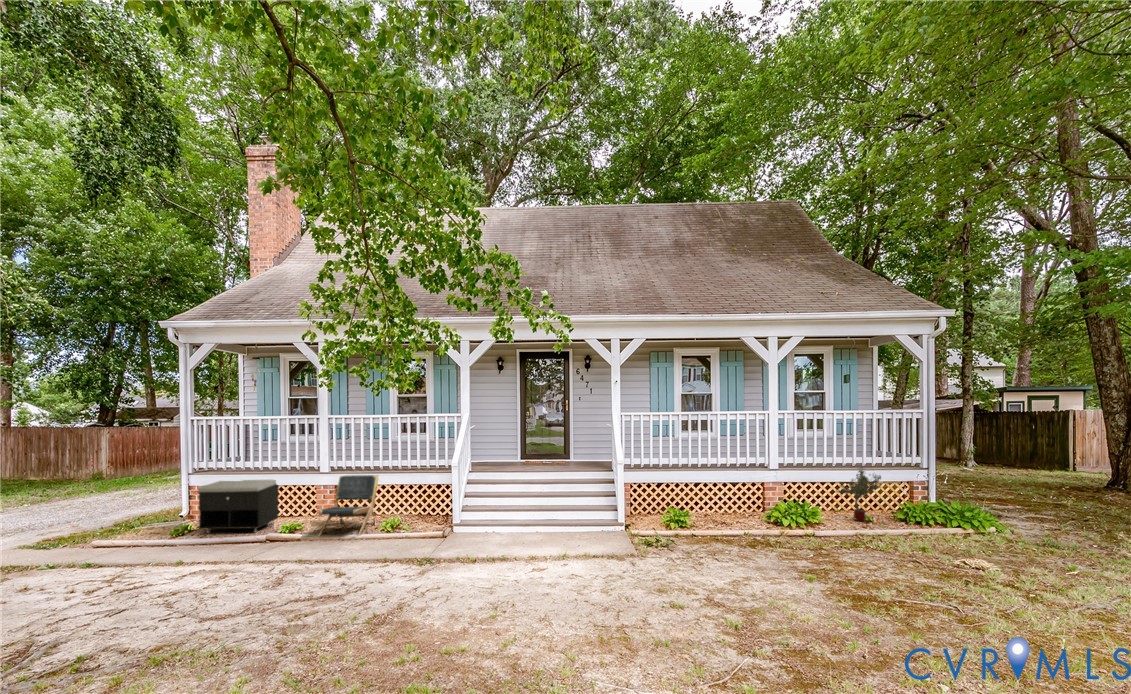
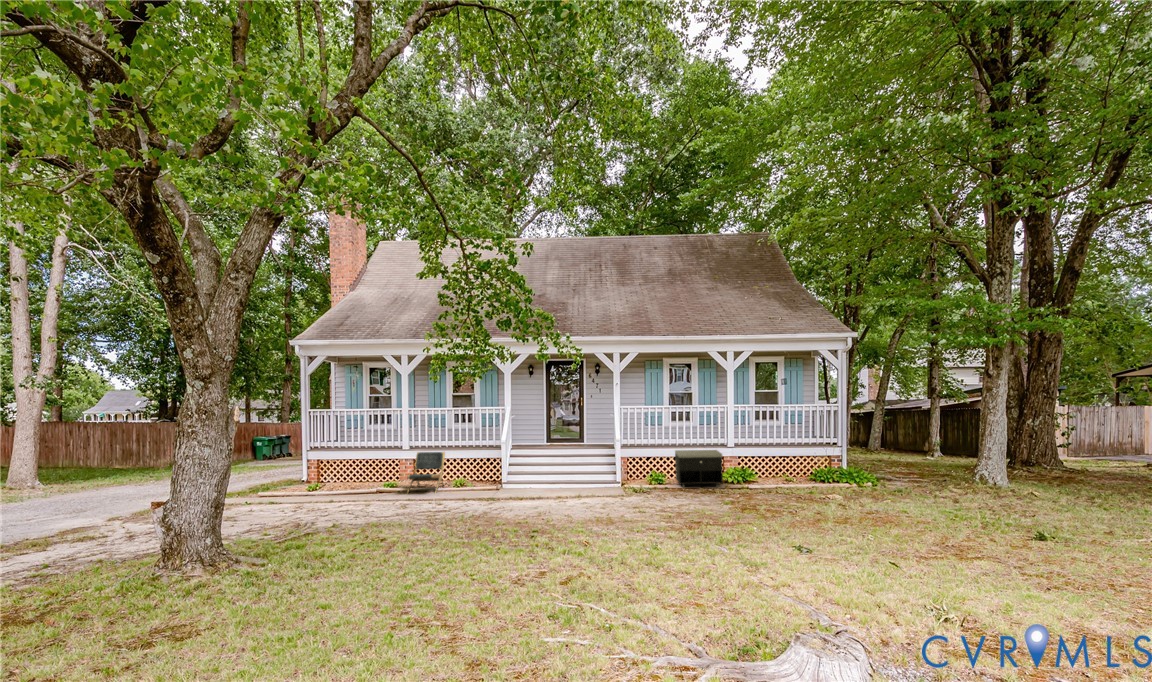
potted tree: present [837,468,881,521] -> none [774,445,807,484]
storage bench: present [198,480,279,533] -> present [675,450,723,487]

